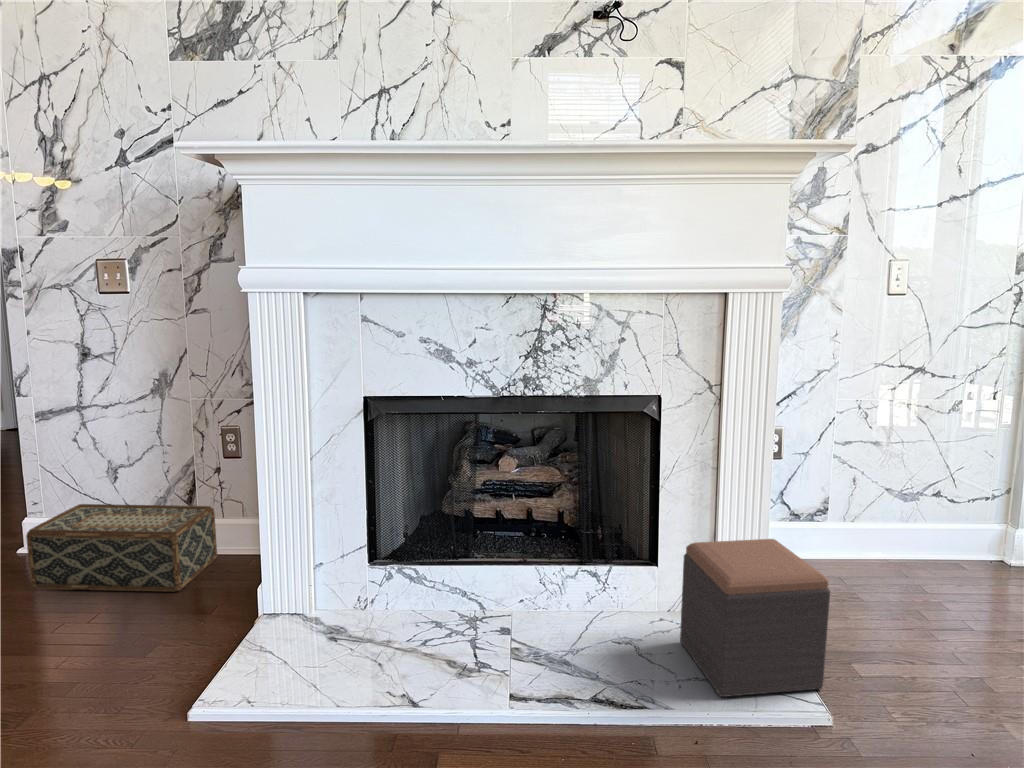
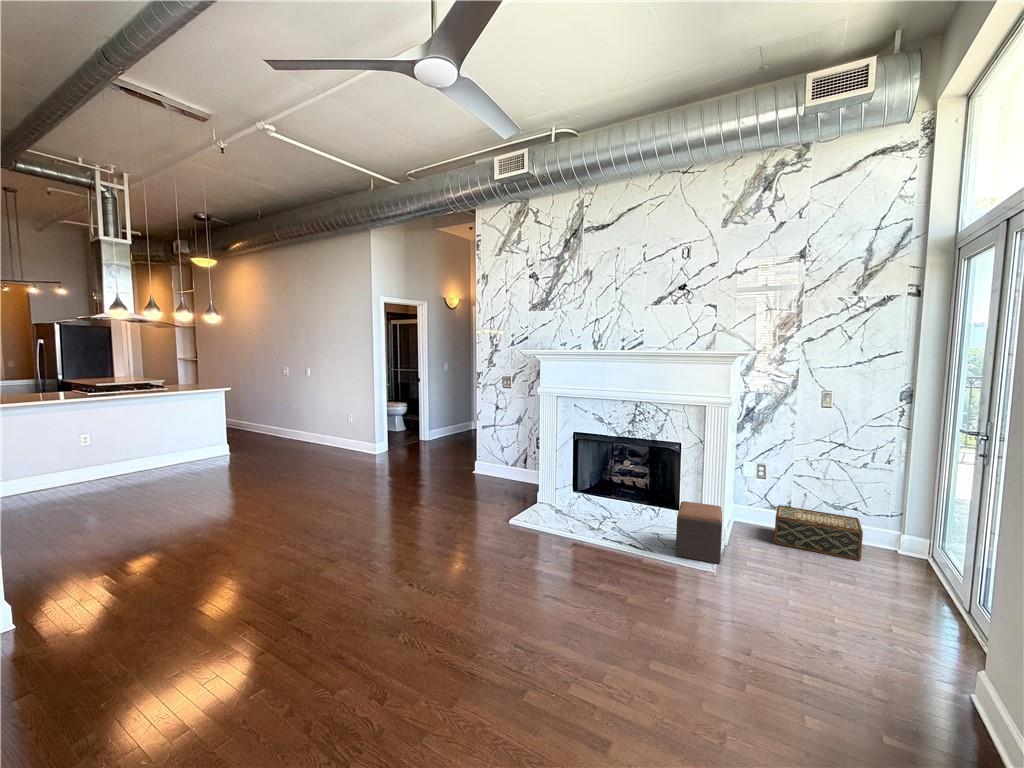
woven basket: present [26,504,217,592] -> present [774,505,863,560]

